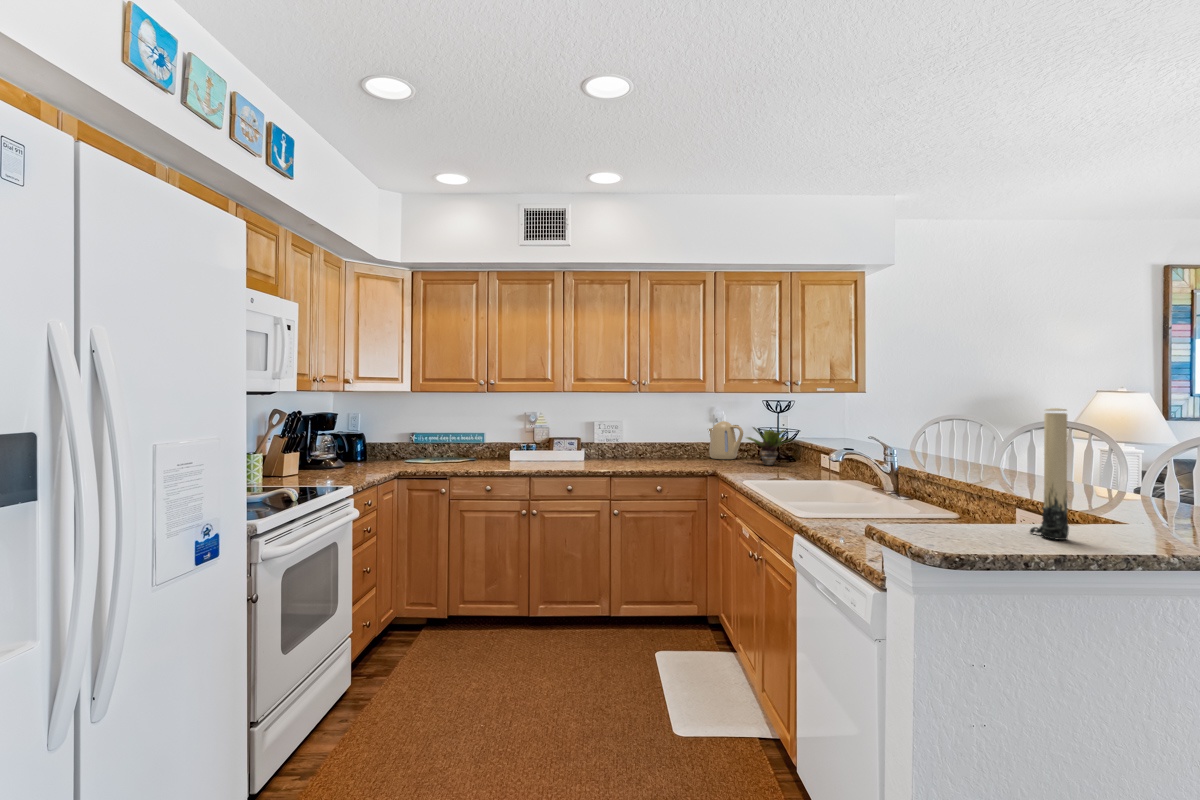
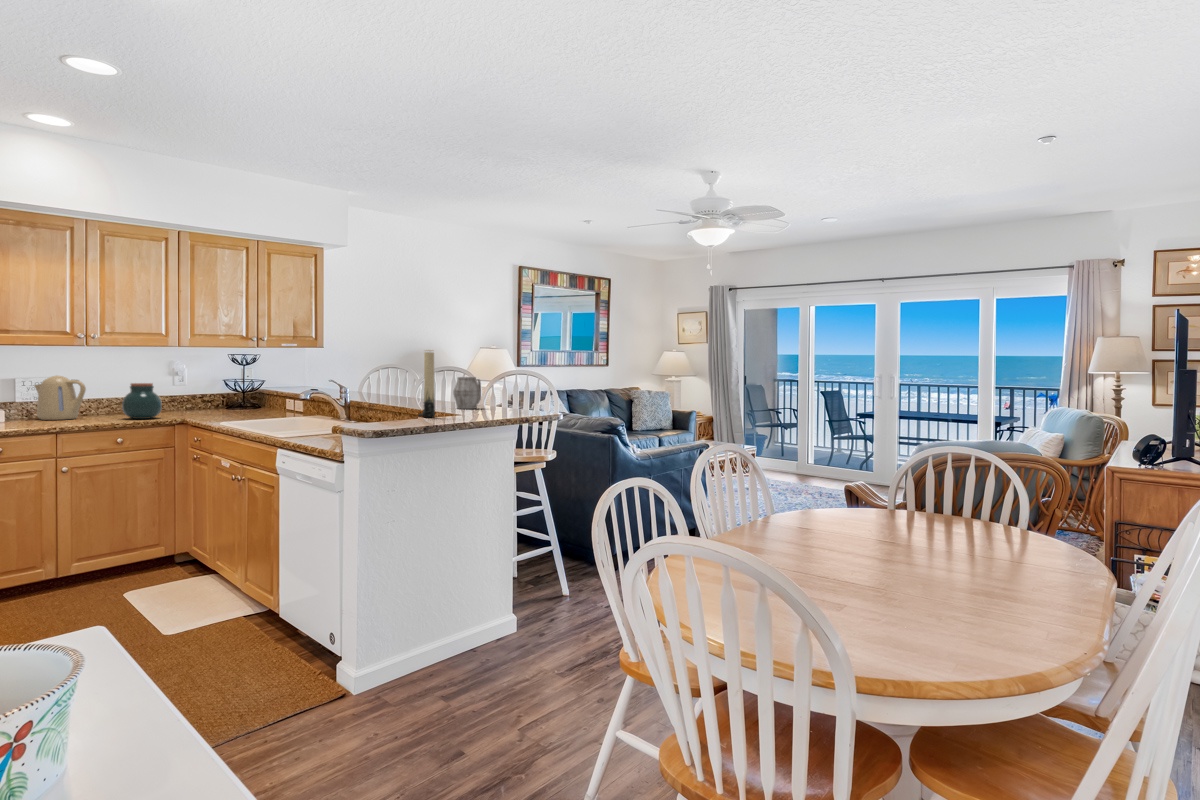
kettle: present [709,421,743,459] -> present [34,376,86,420]
potted plant: present [747,427,790,466] -> none [211,378,262,413]
jar: none [664,432,697,468] -> present [122,383,162,419]
mug: none [1083,445,1145,505] -> present [453,377,481,409]

